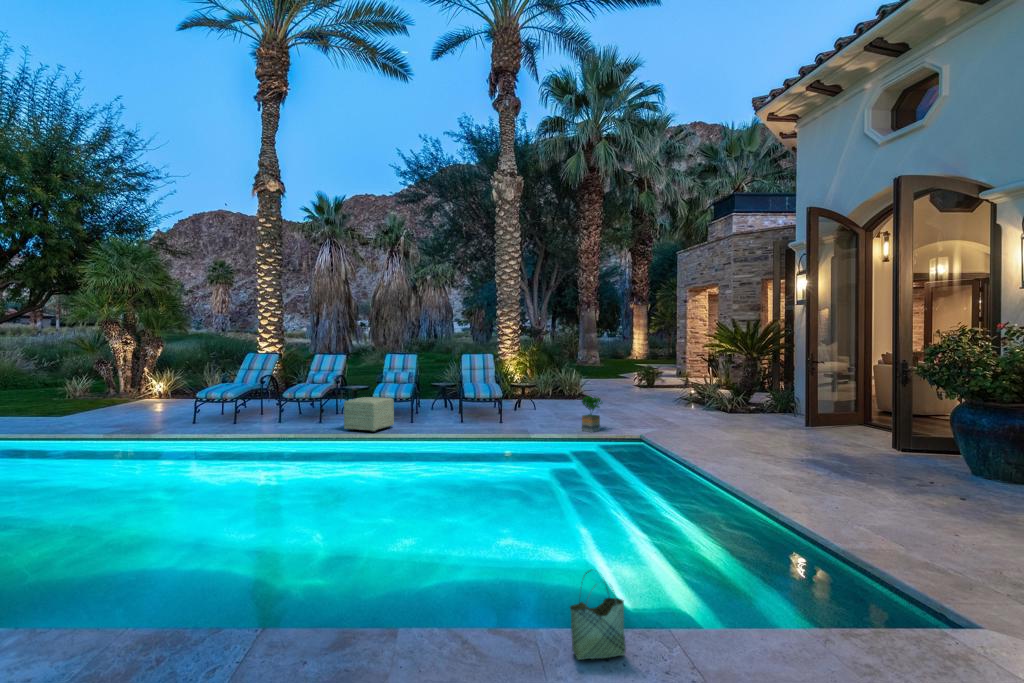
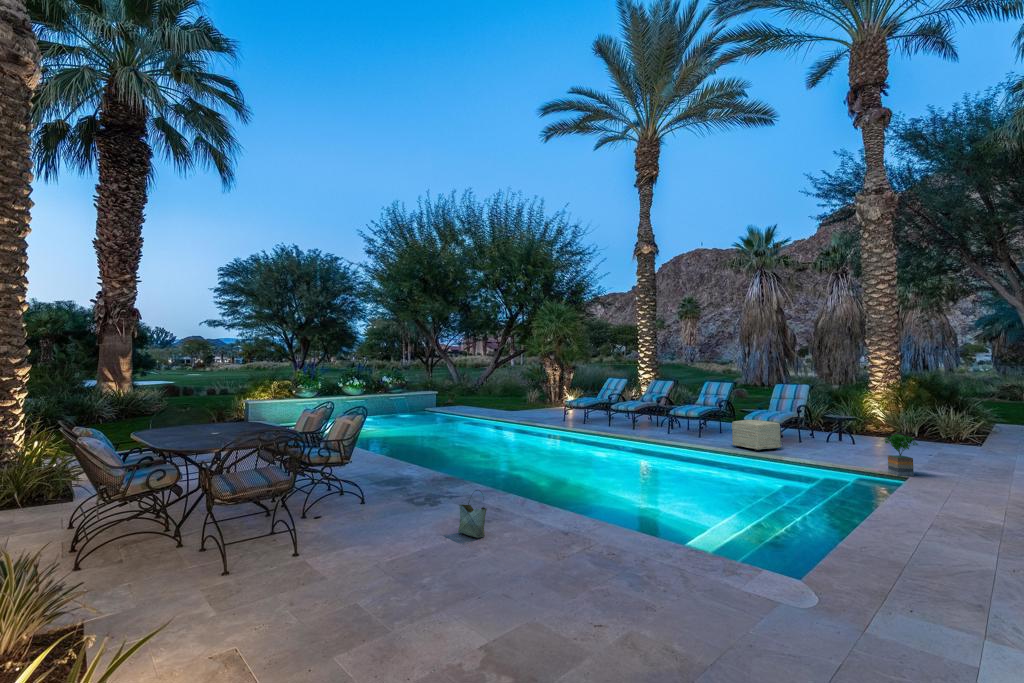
ottoman: present [344,397,394,432] -> present [732,420,781,451]
woven basket: present [570,573,626,660] -> present [458,490,487,538]

